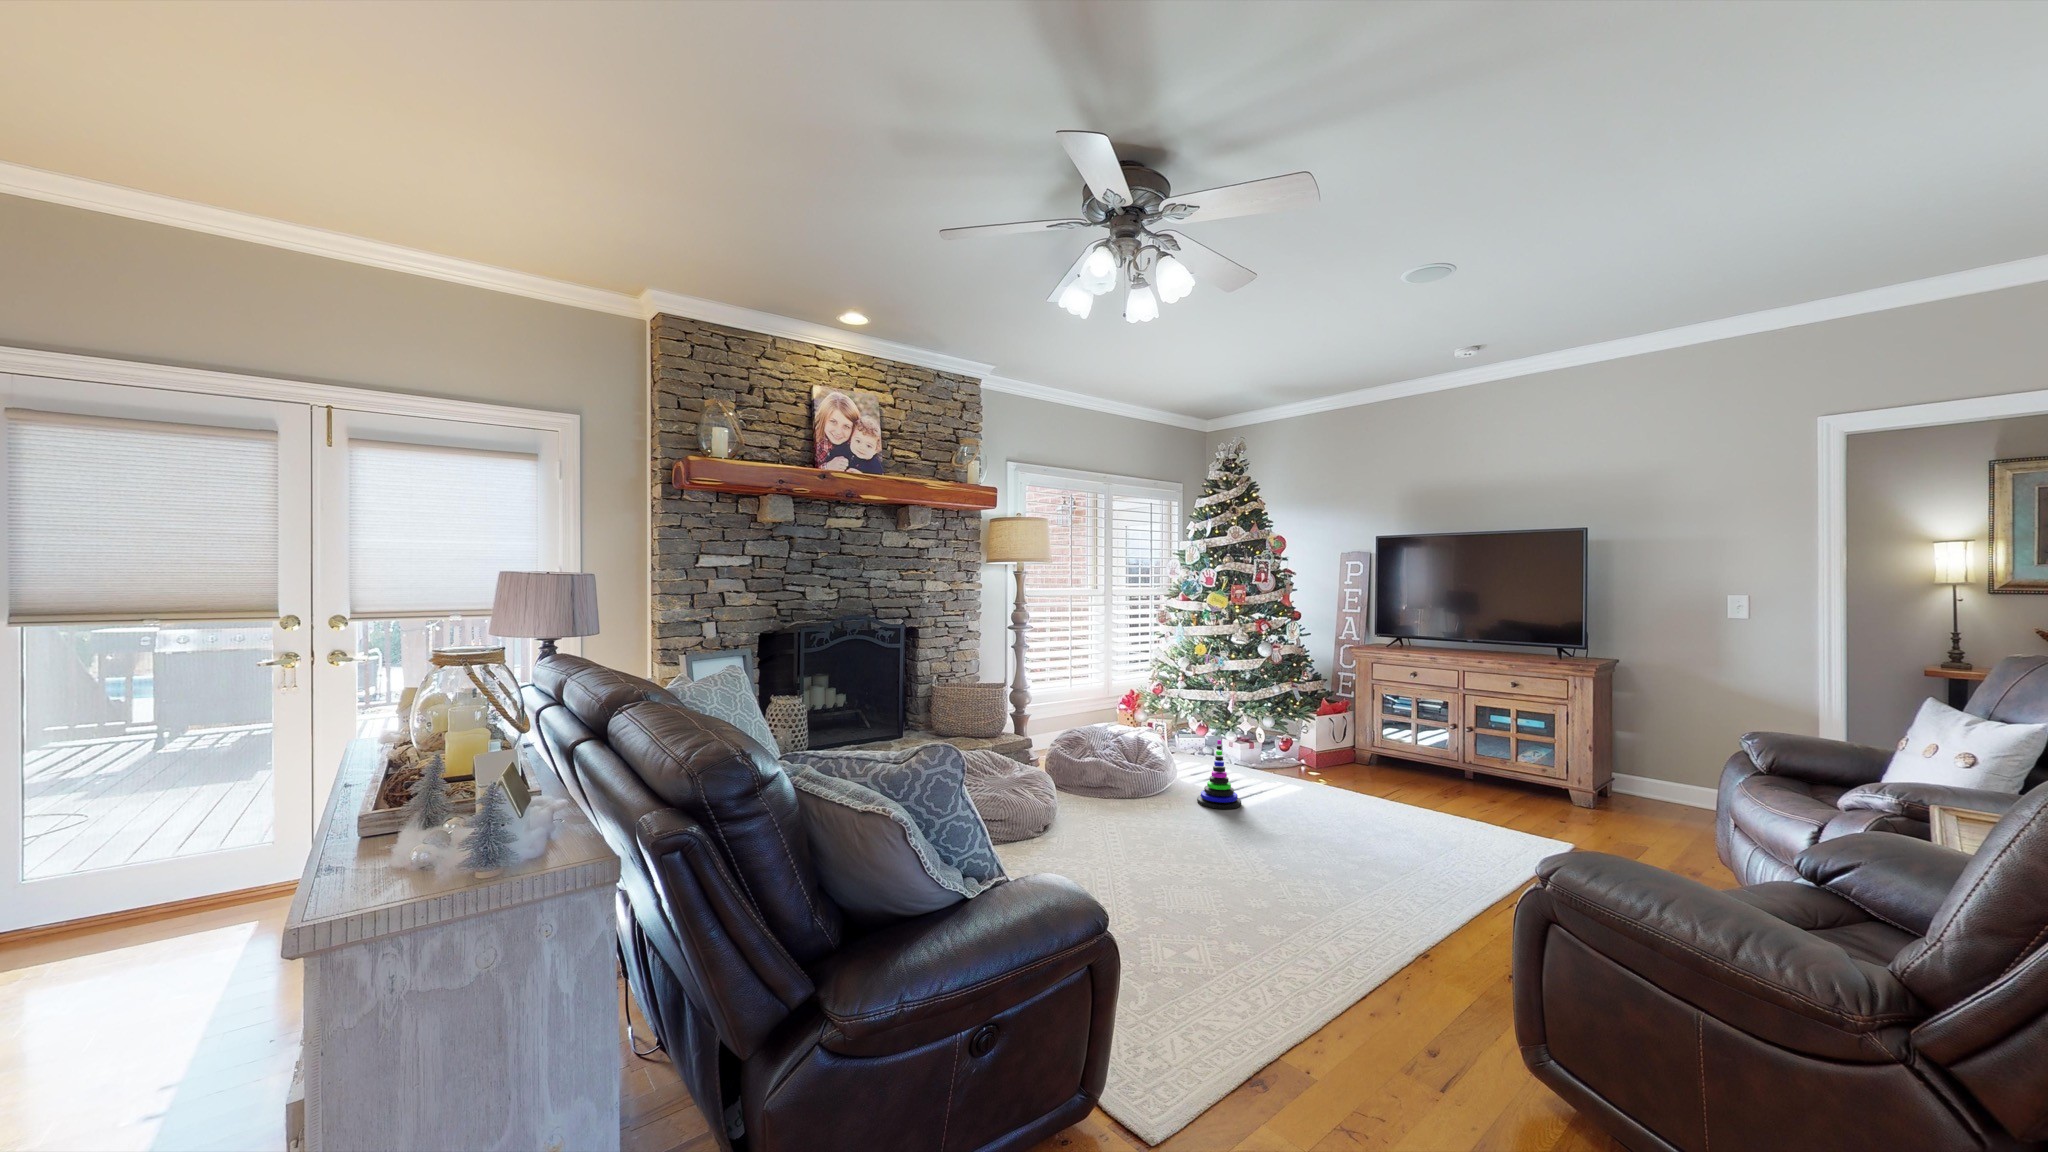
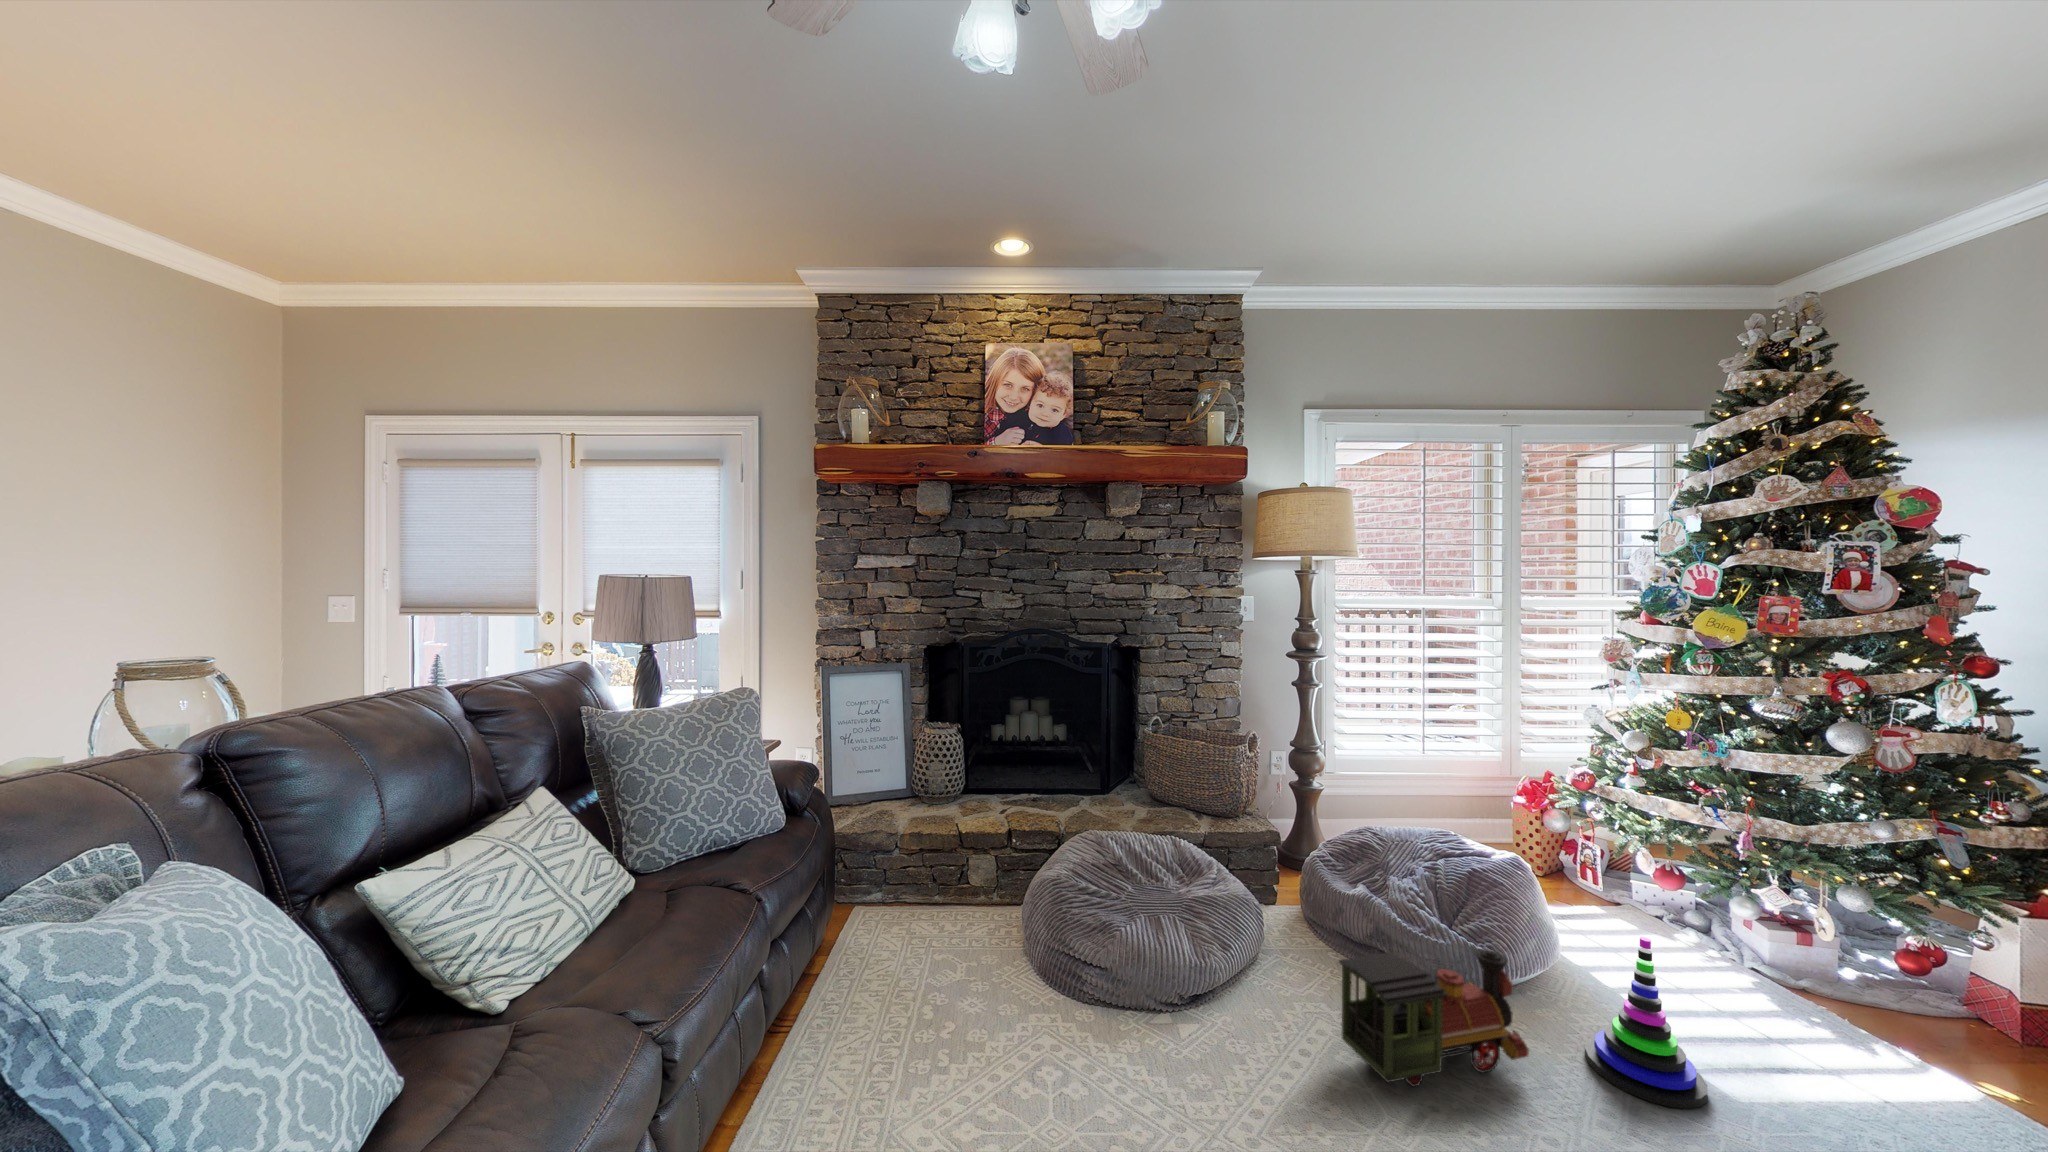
toy train: none [1112,760,1184,827] -> present [1339,949,1529,1087]

